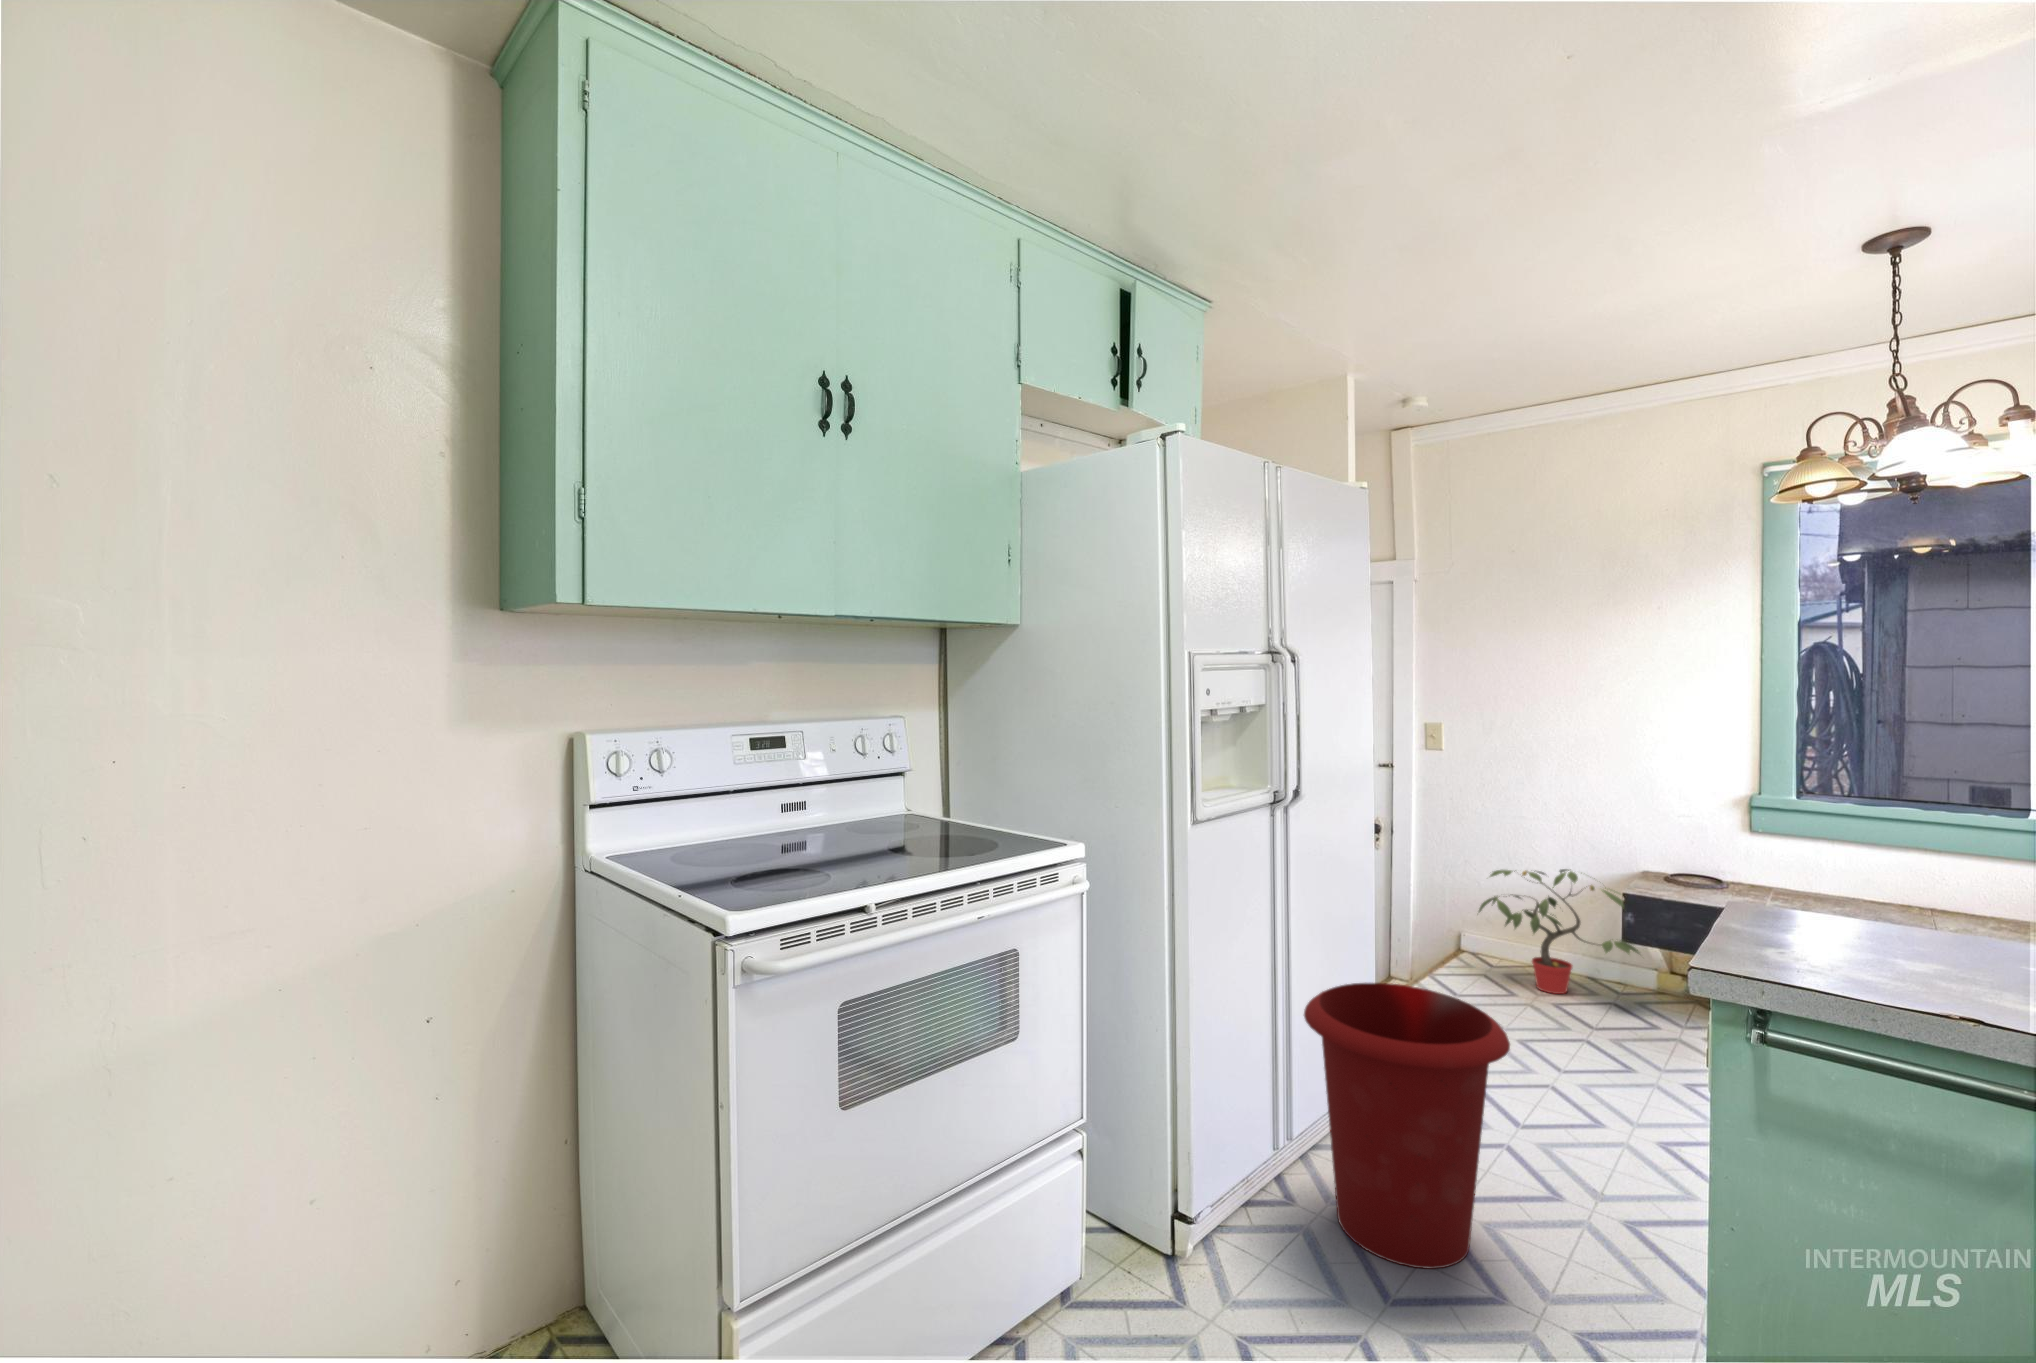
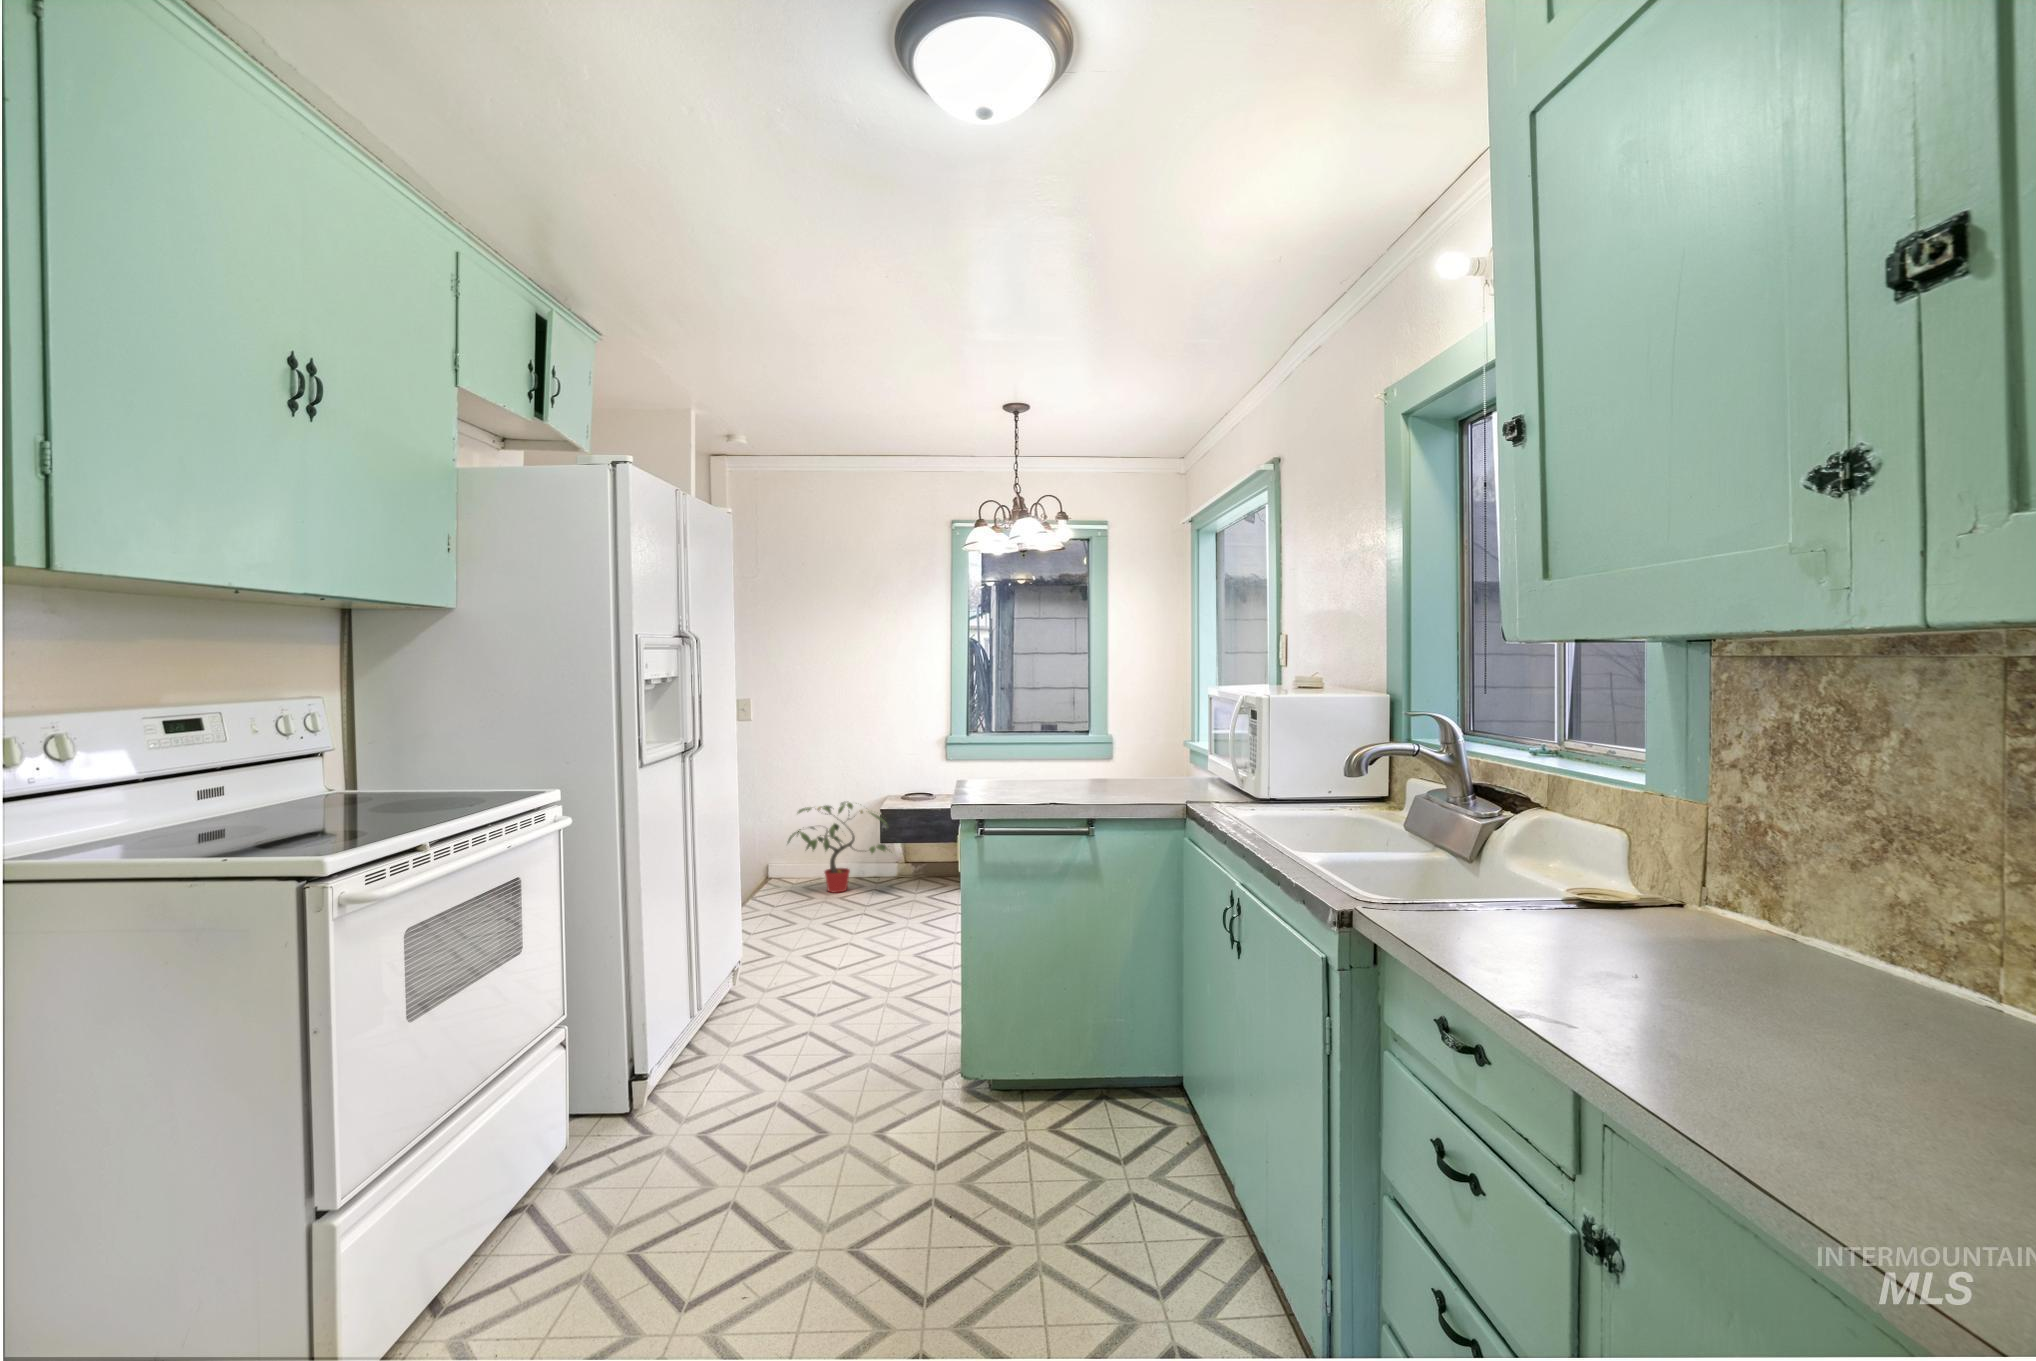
waste bin: present [1304,983,1510,1269] -> none [713,877,848,1060]

